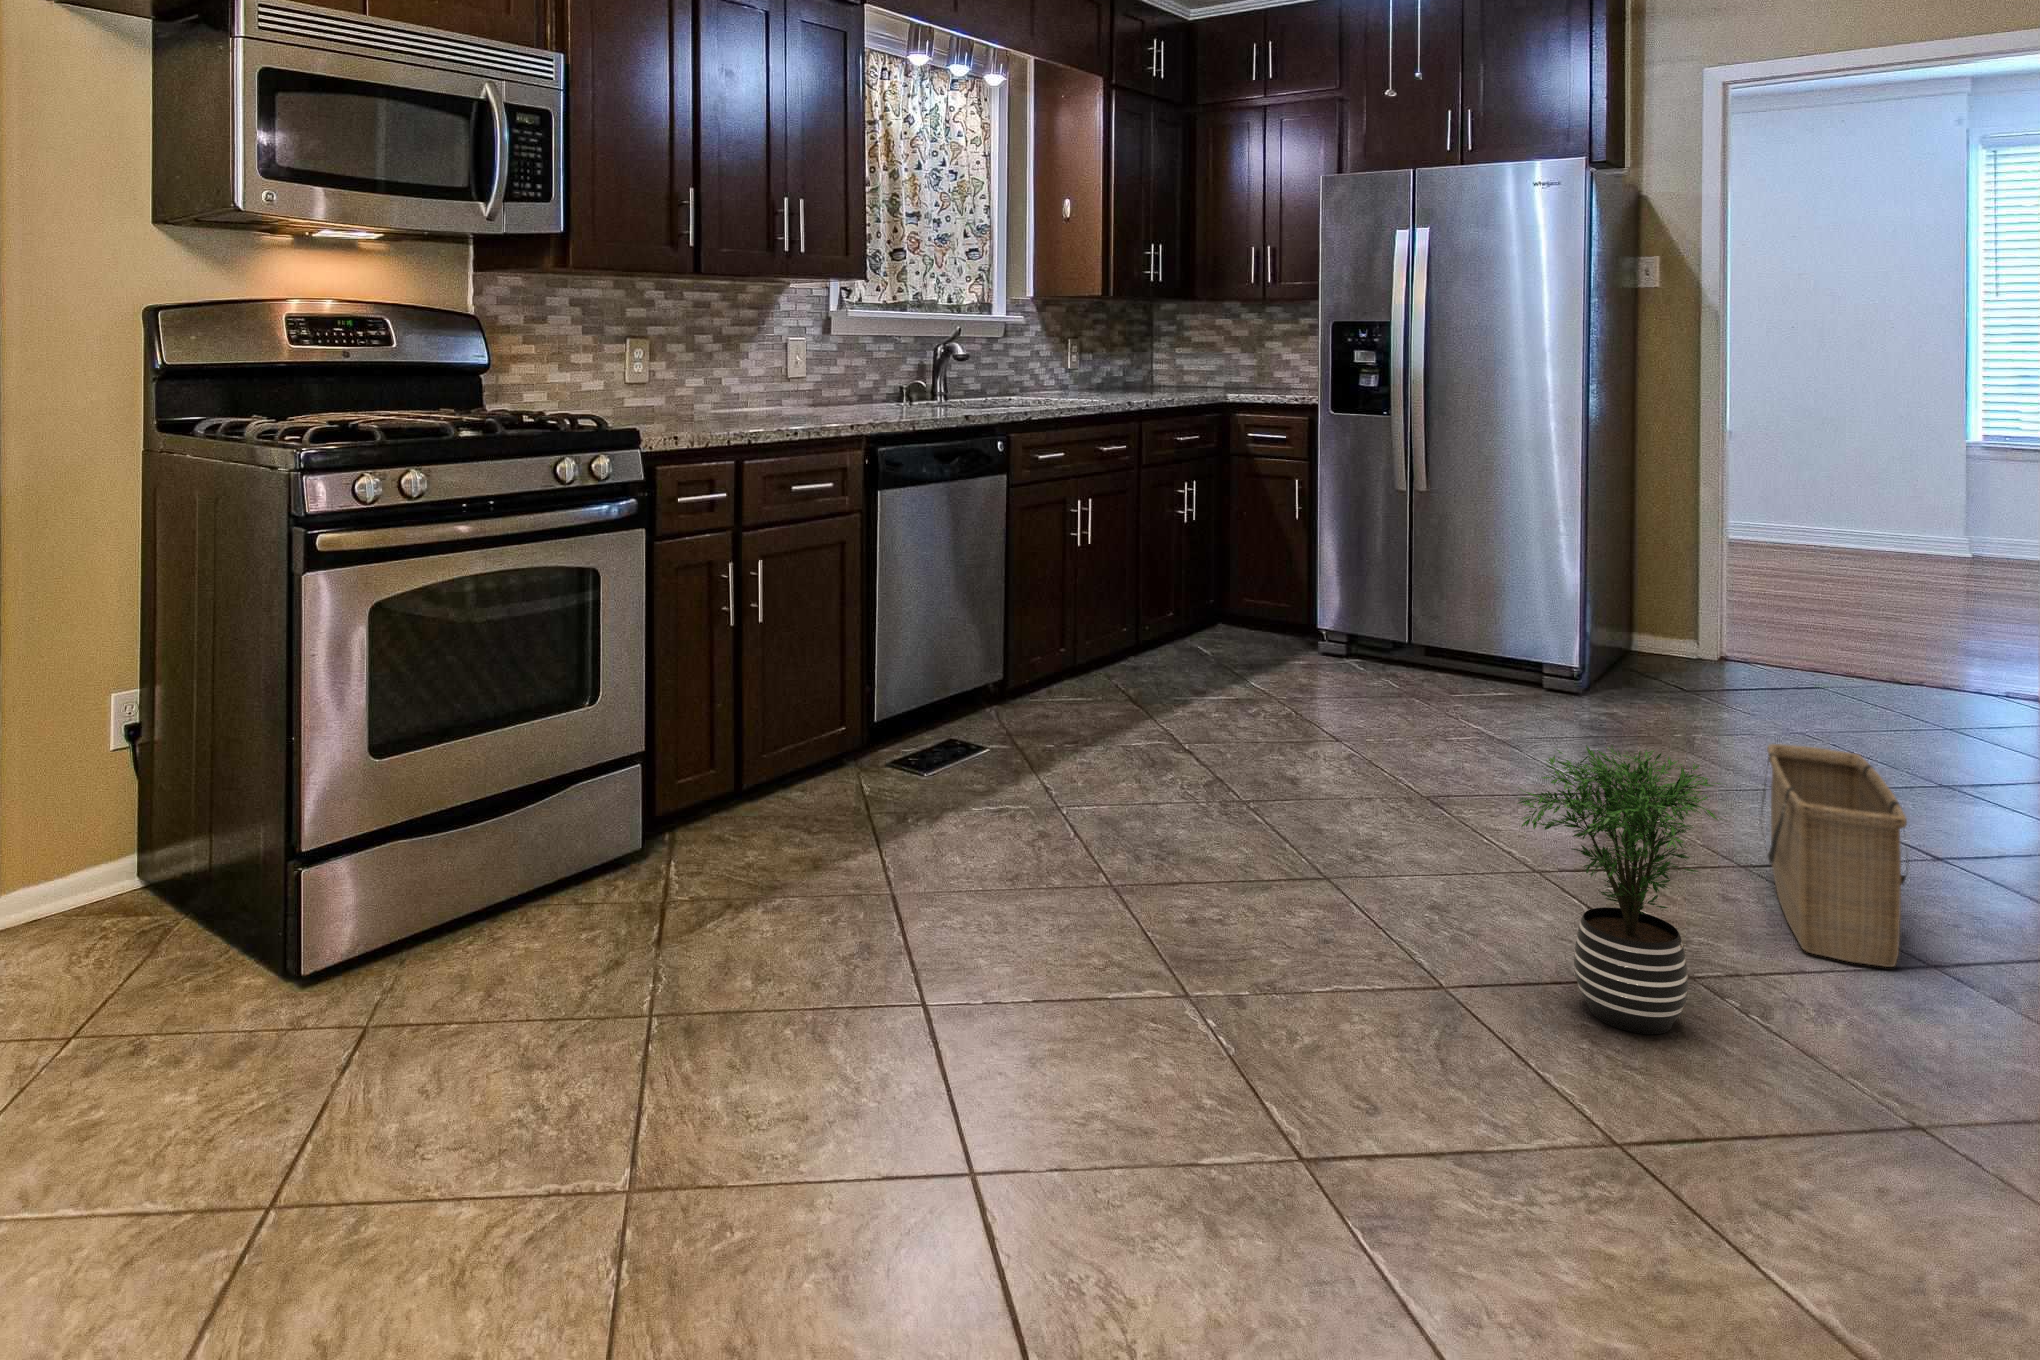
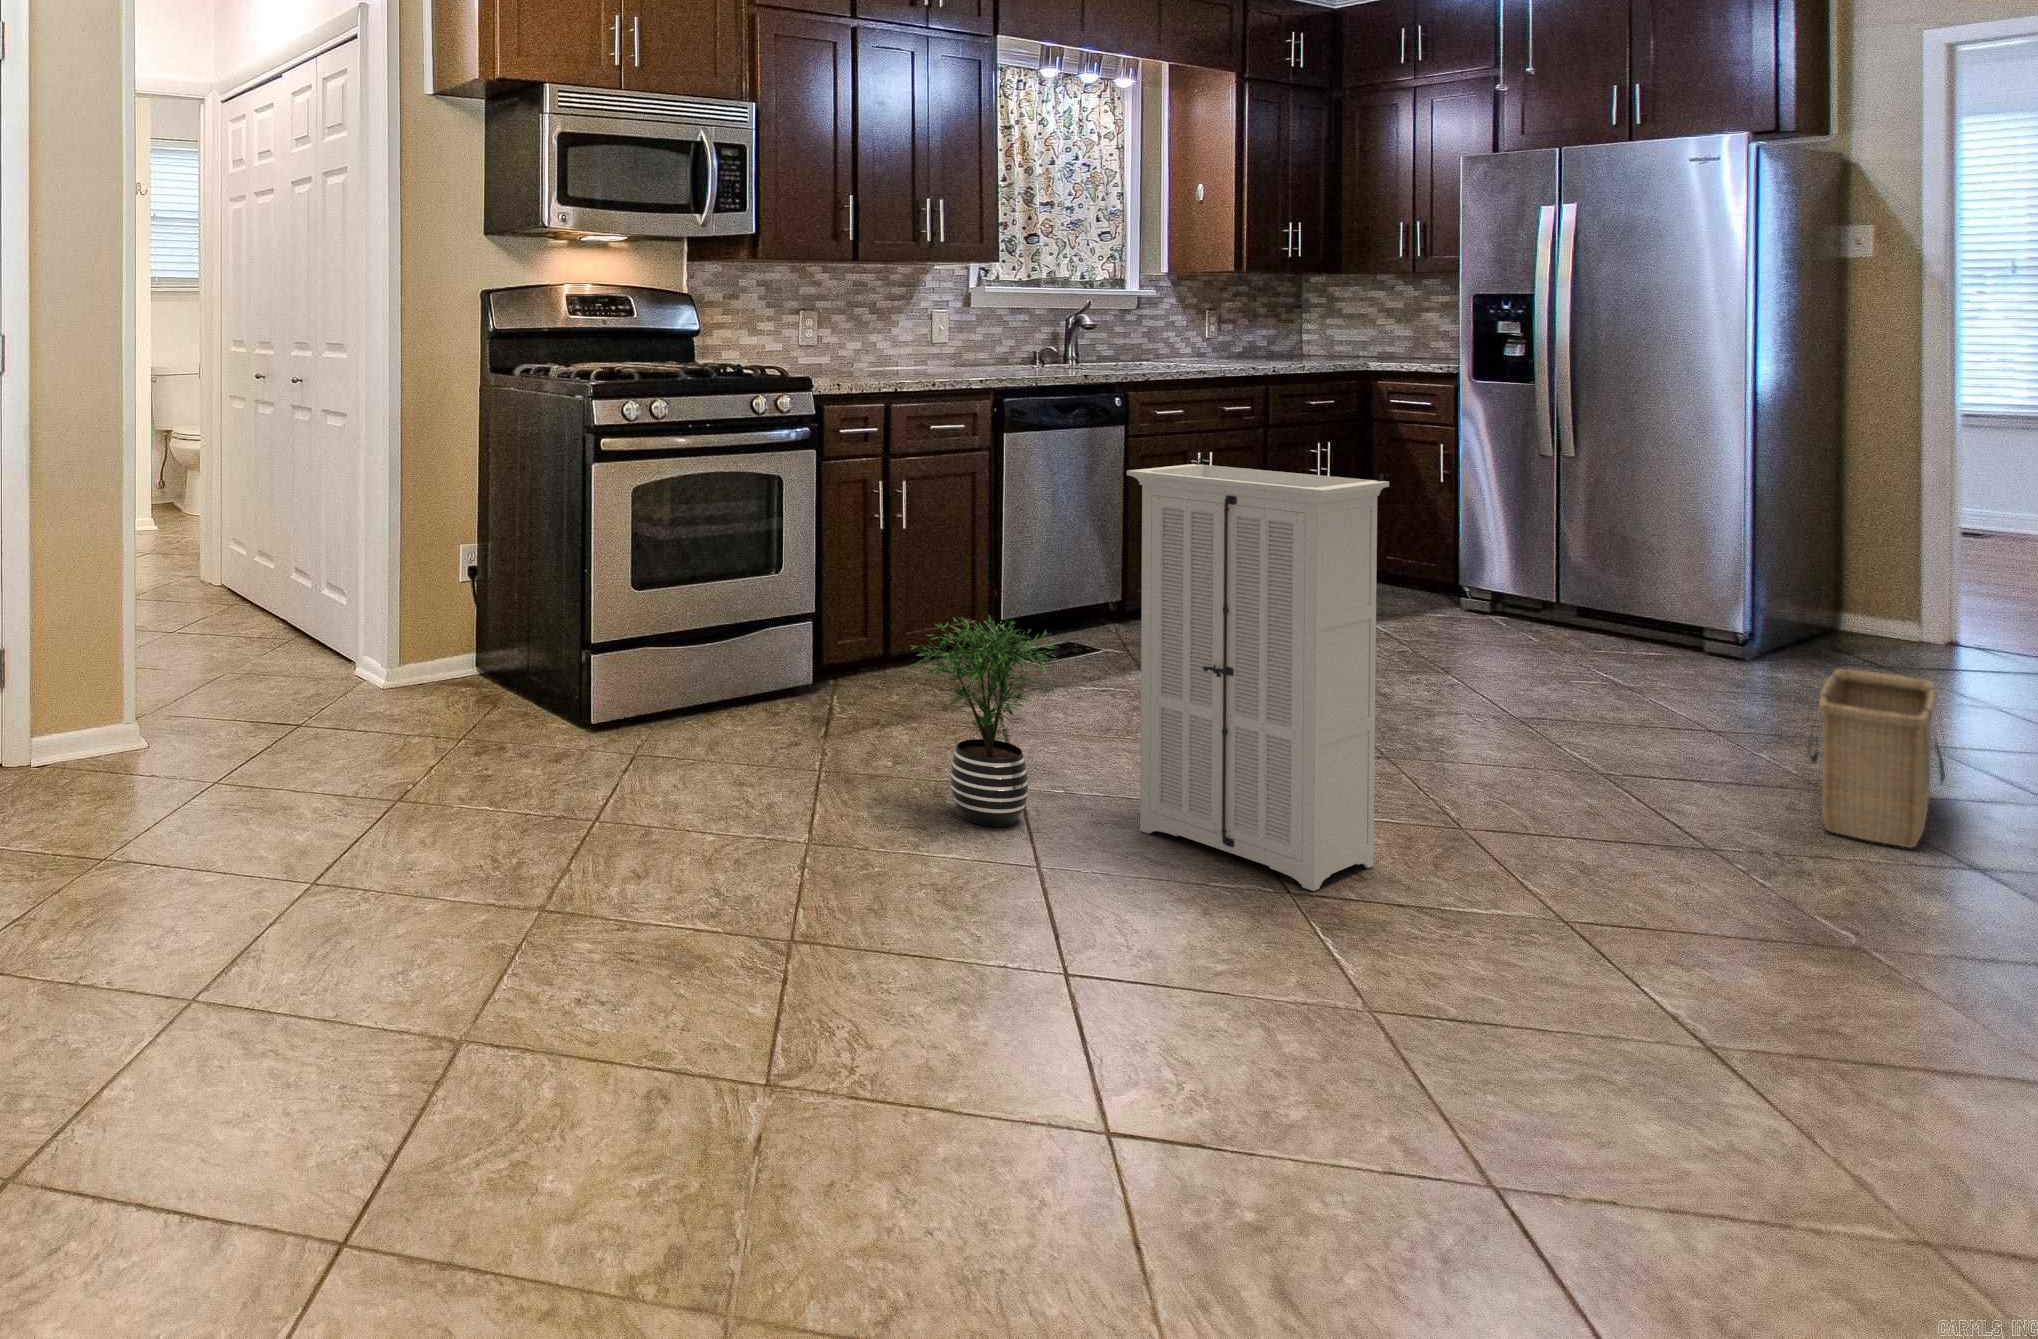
storage cabinet: none [1077,544,1414,1183] -> present [1127,458,1389,891]
potted plant: present [1517,745,1722,1034] -> present [910,616,1055,827]

